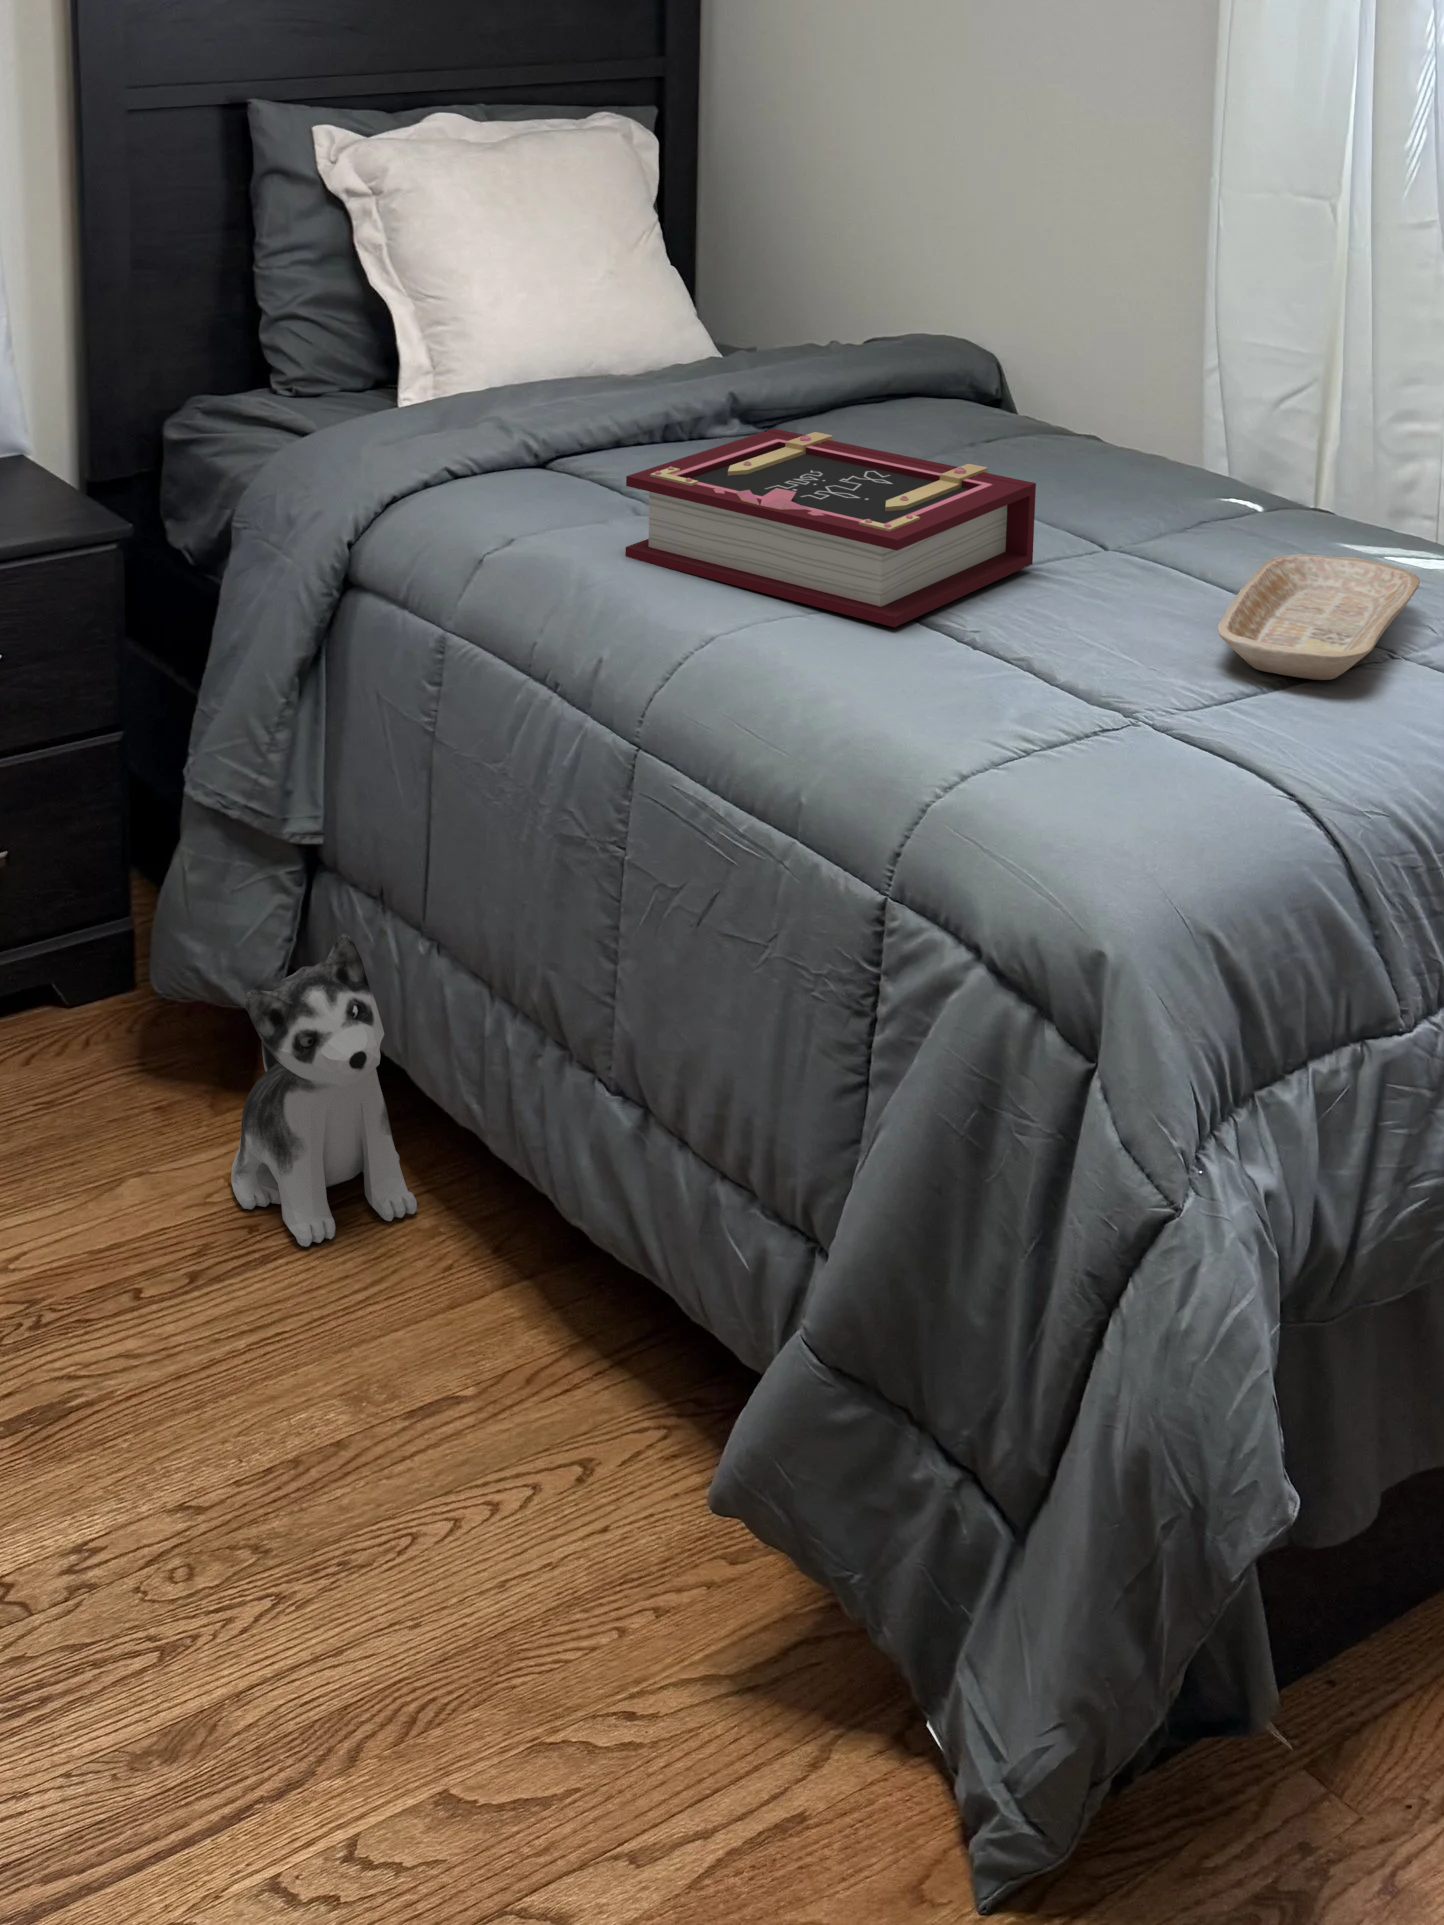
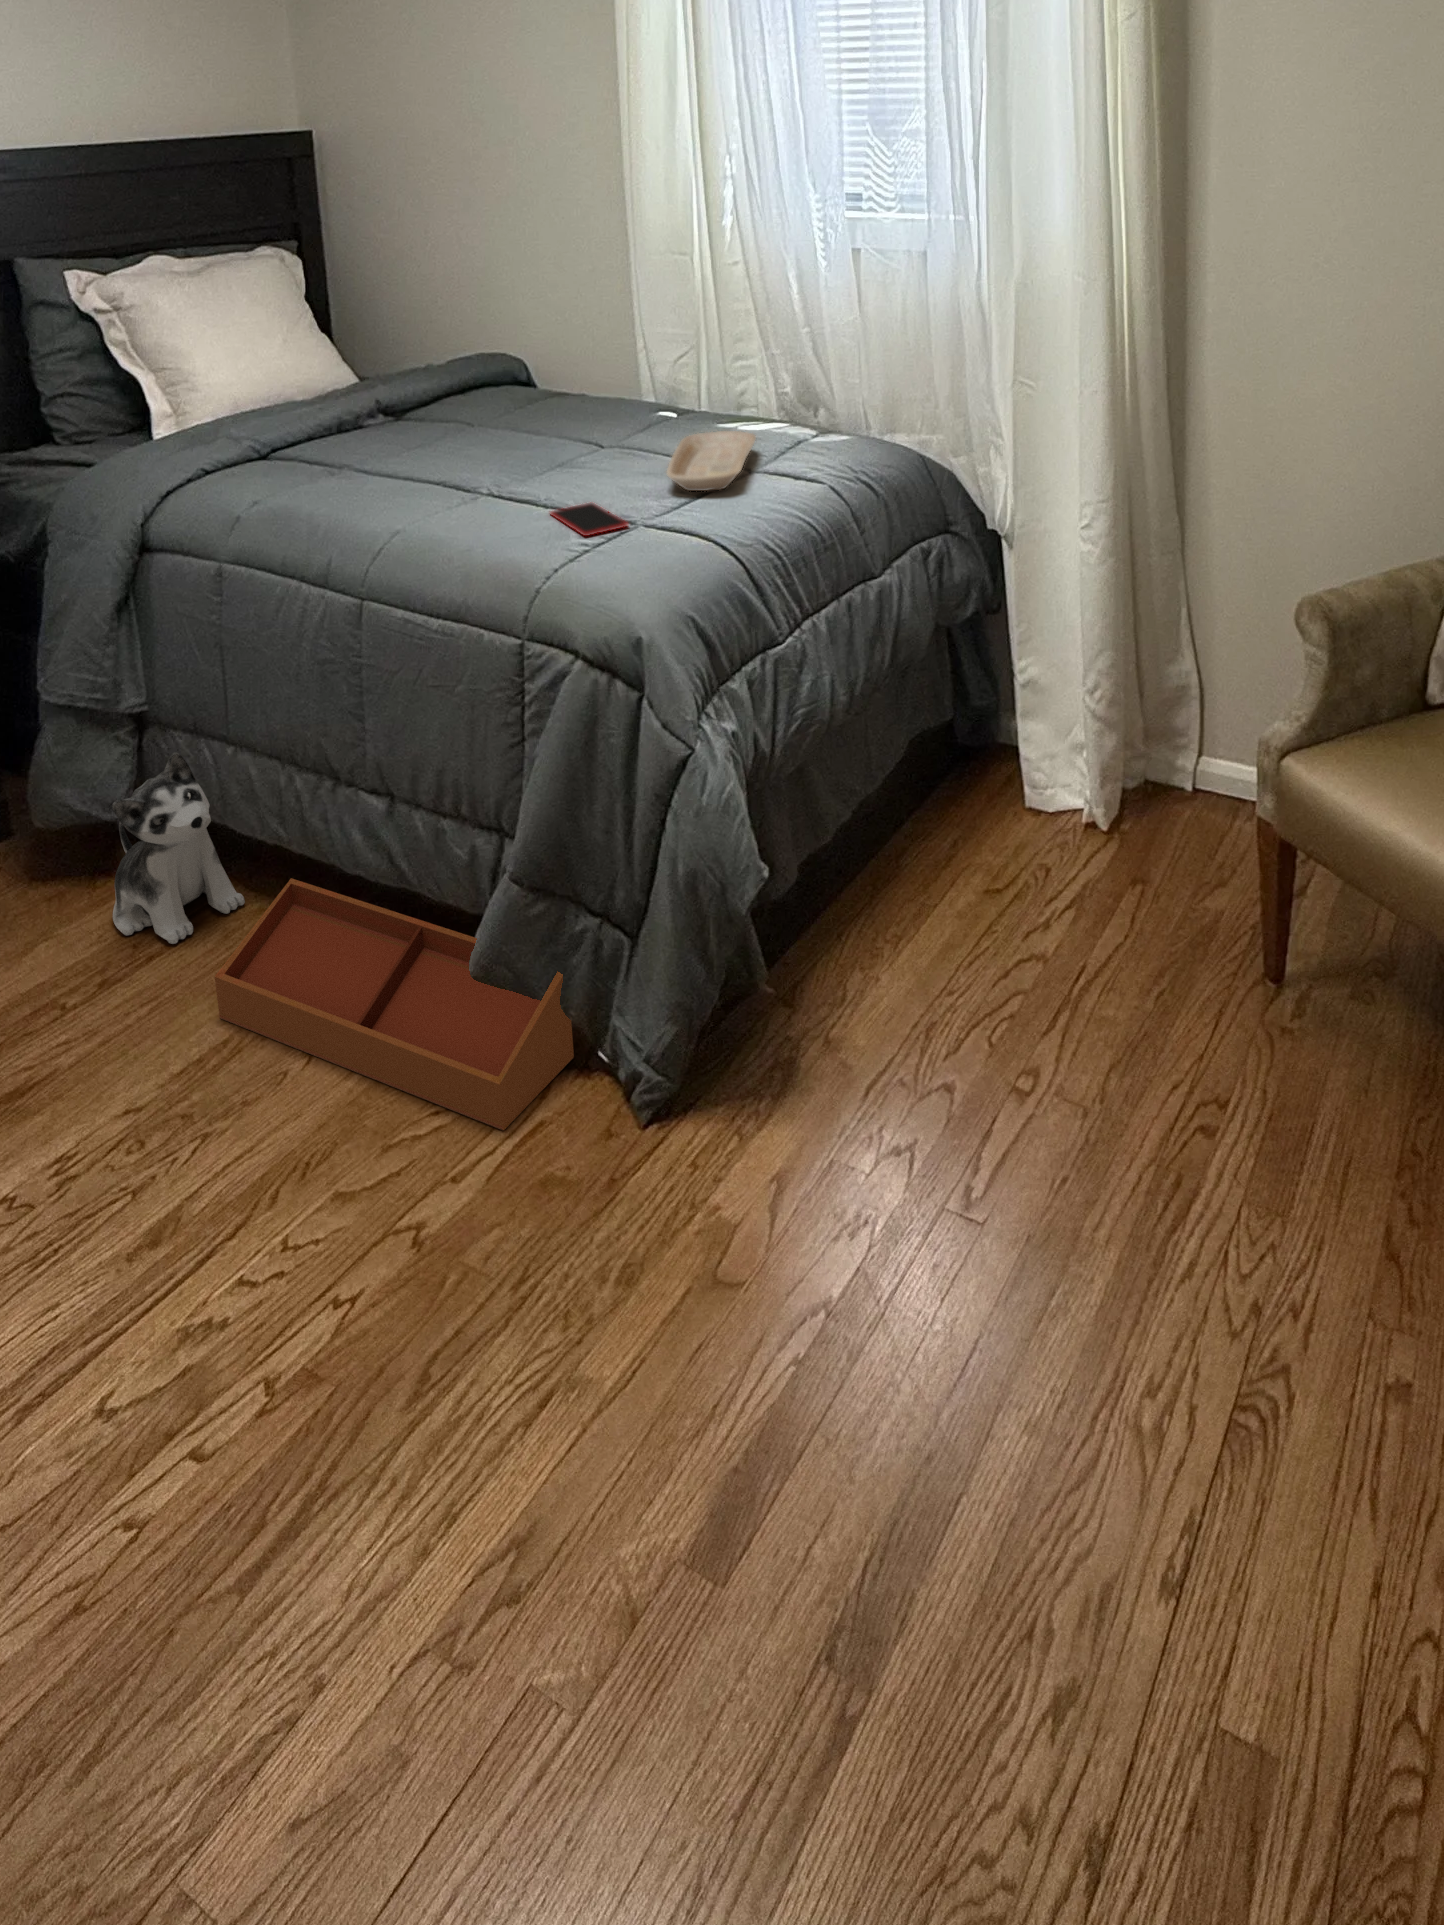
book: present [625,429,1036,627] -> none [325,411,563,504]
smartphone: none [982,658,1124,725] -> present [550,502,628,536]
storage bin: none [341,1200,893,1798] -> present [215,878,574,1131]

